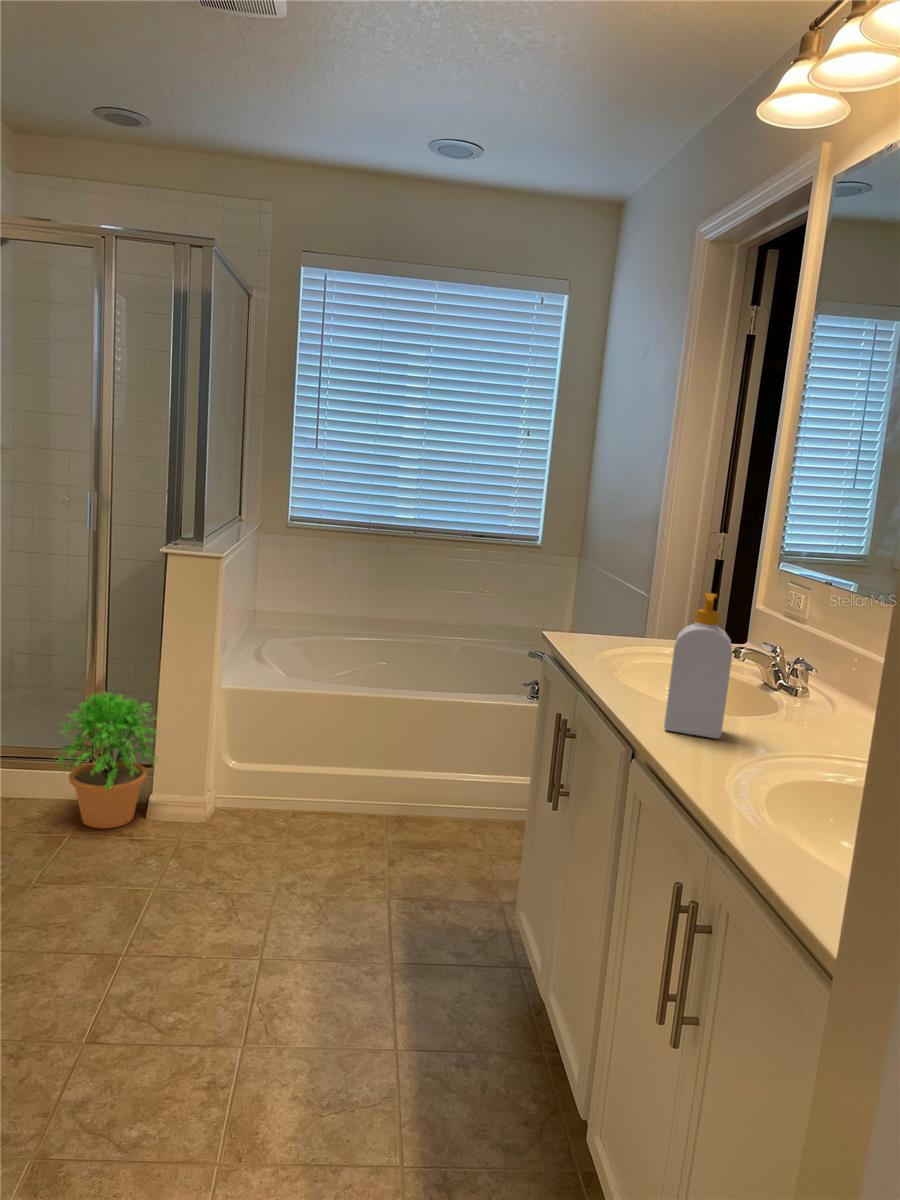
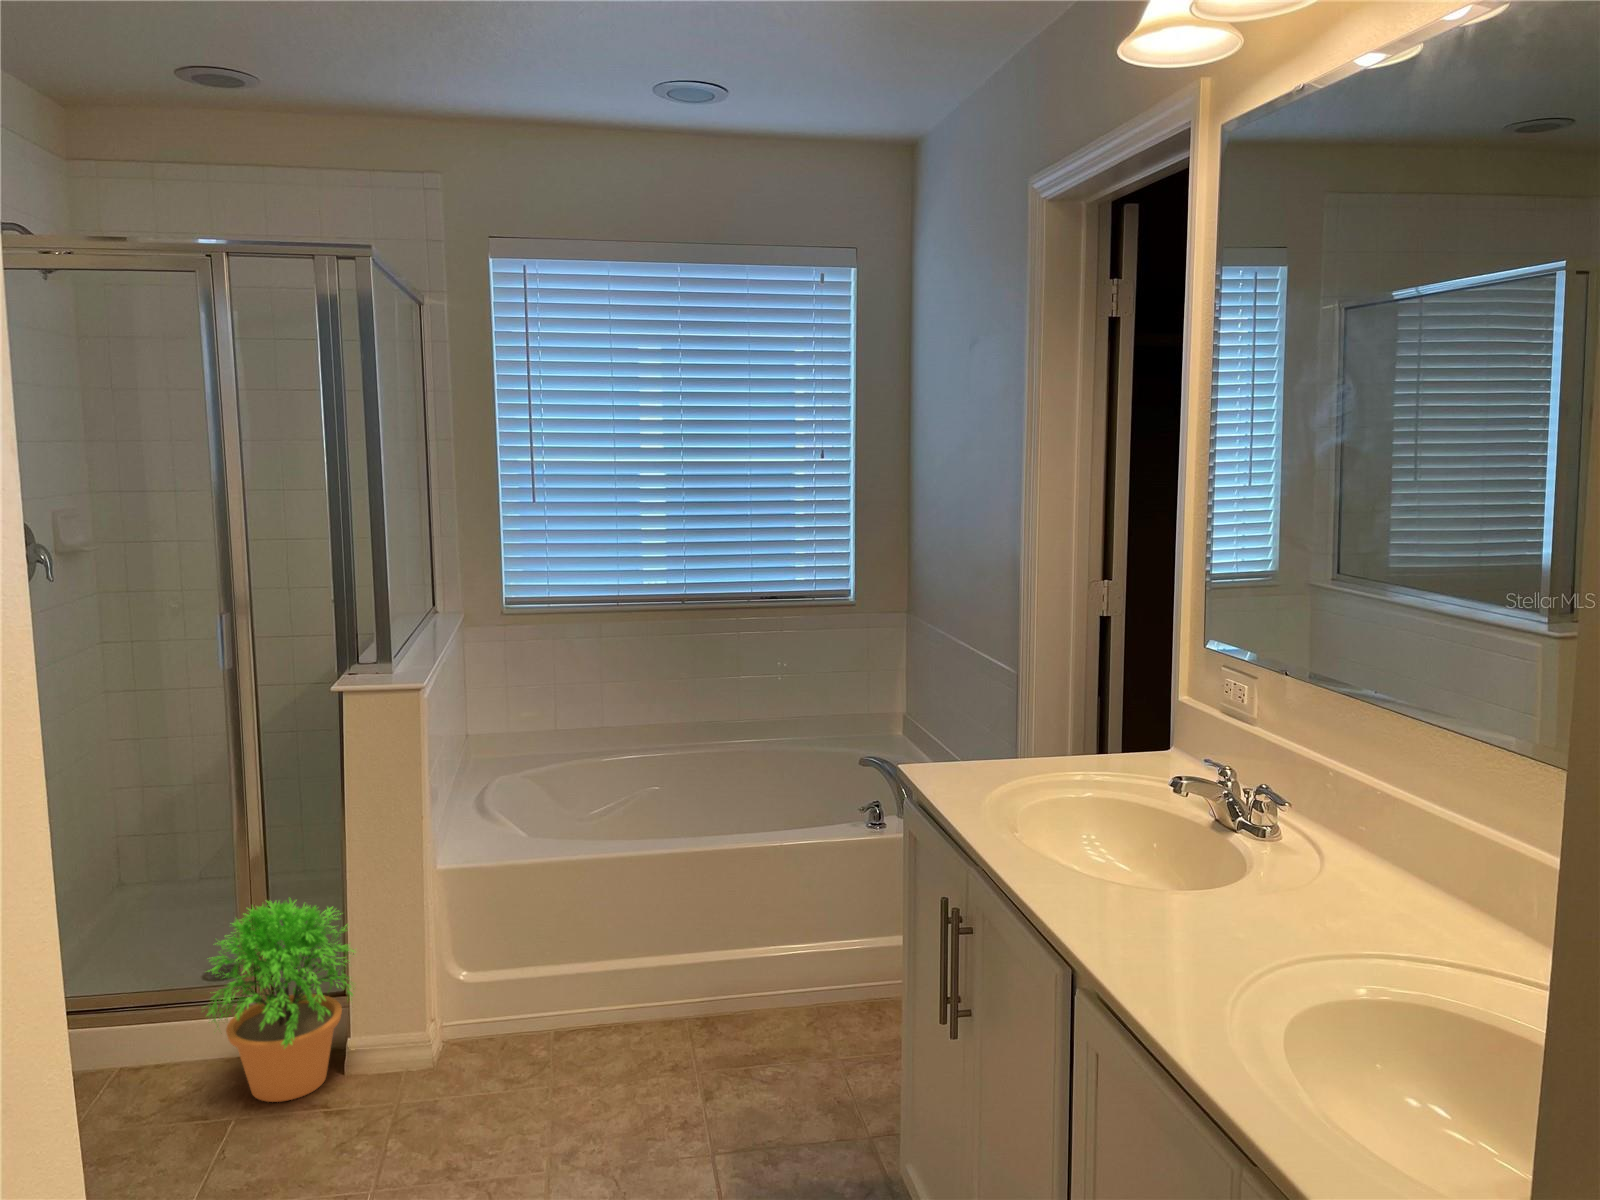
soap bottle: present [664,593,732,738] -> none [1112,743,1200,945]

